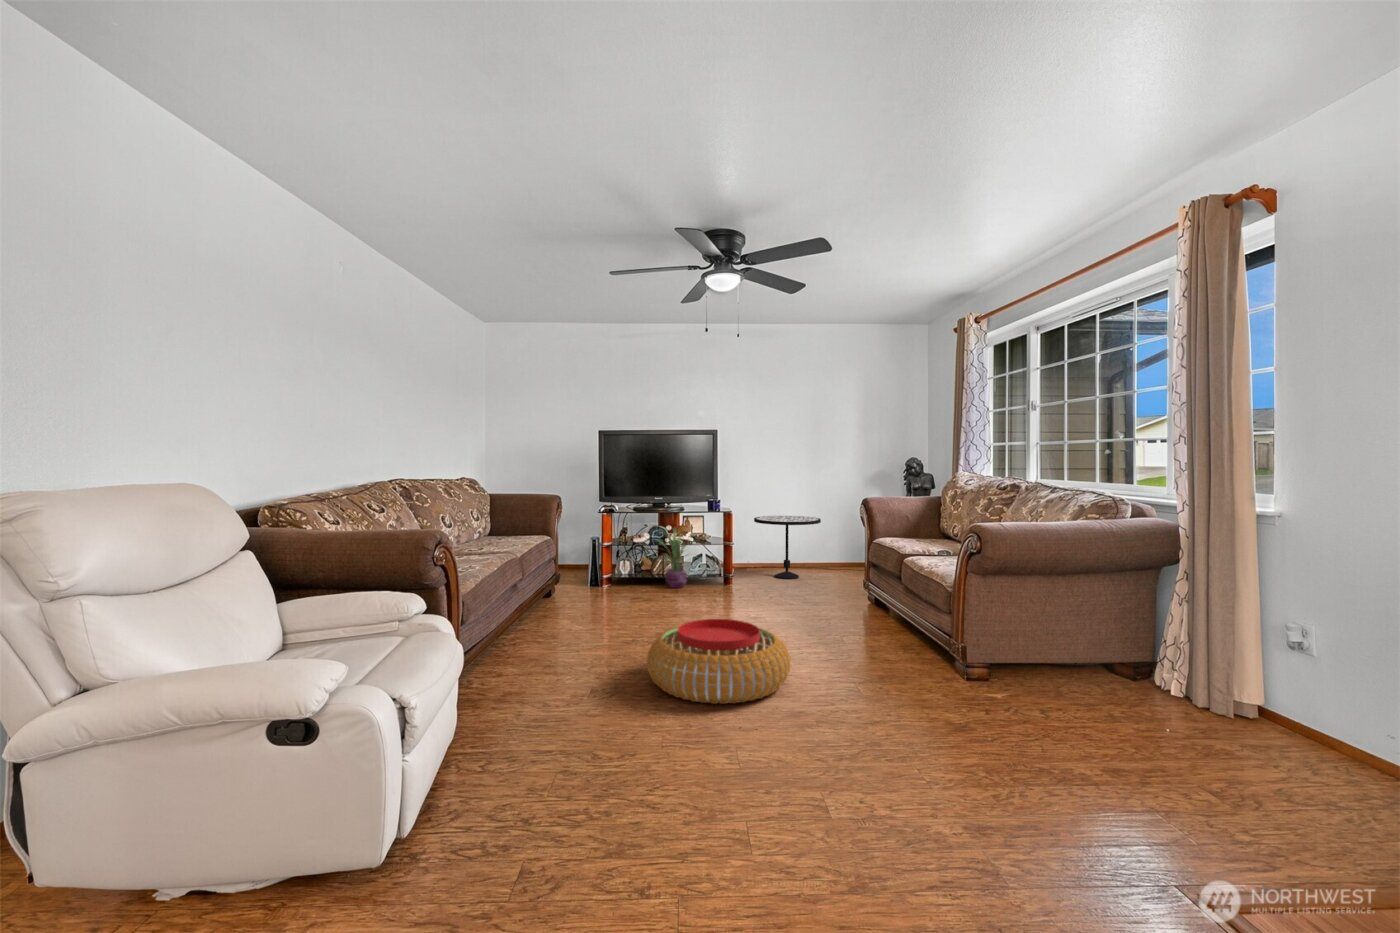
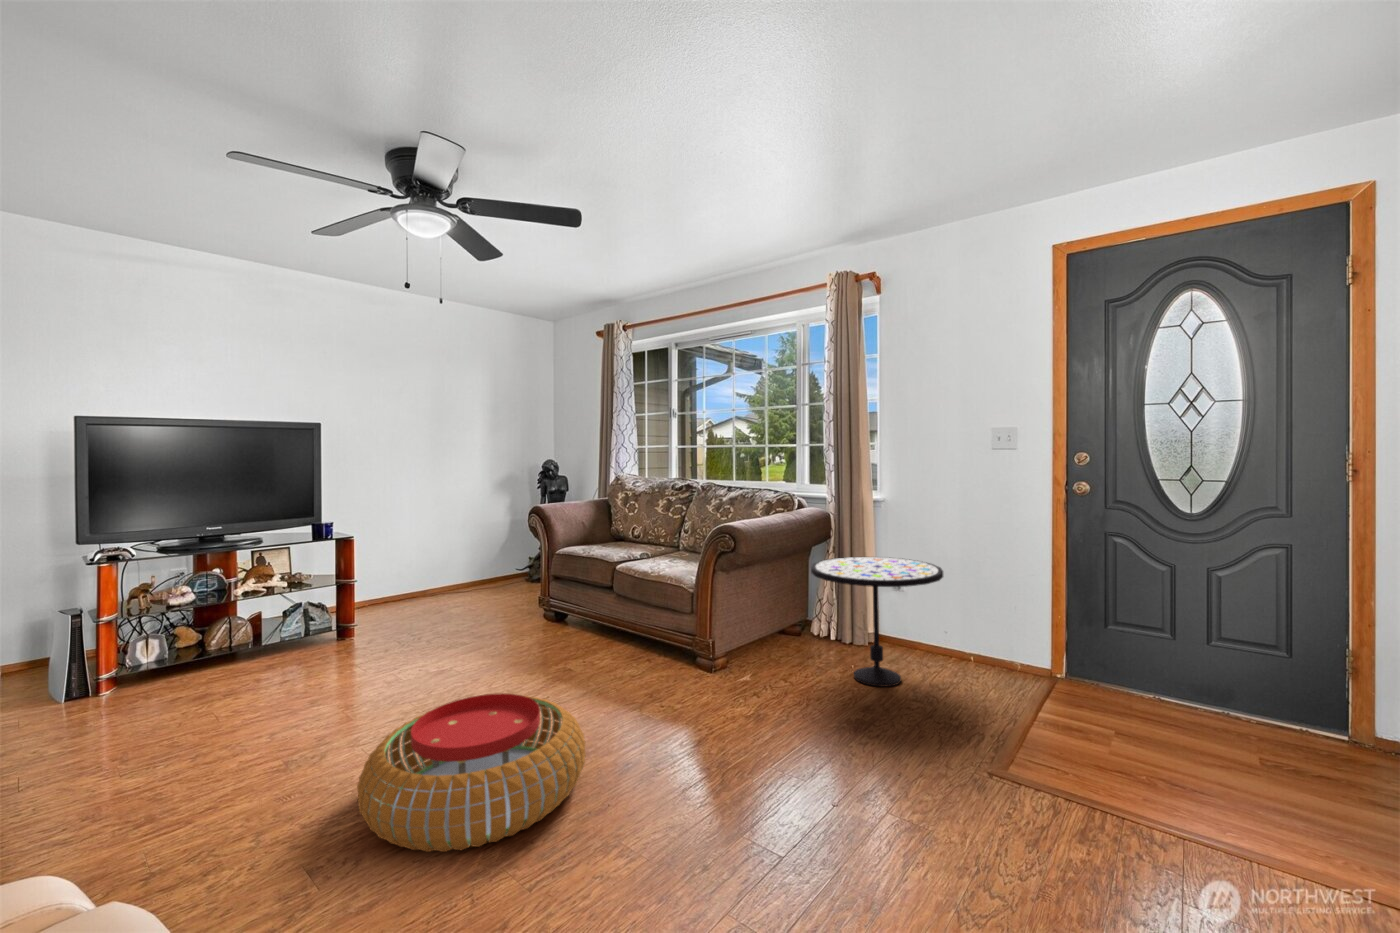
side table: present [754,516,821,579] -> present [811,557,943,687]
decorative plant: present [648,528,687,588] -> none [198,572,308,664]

